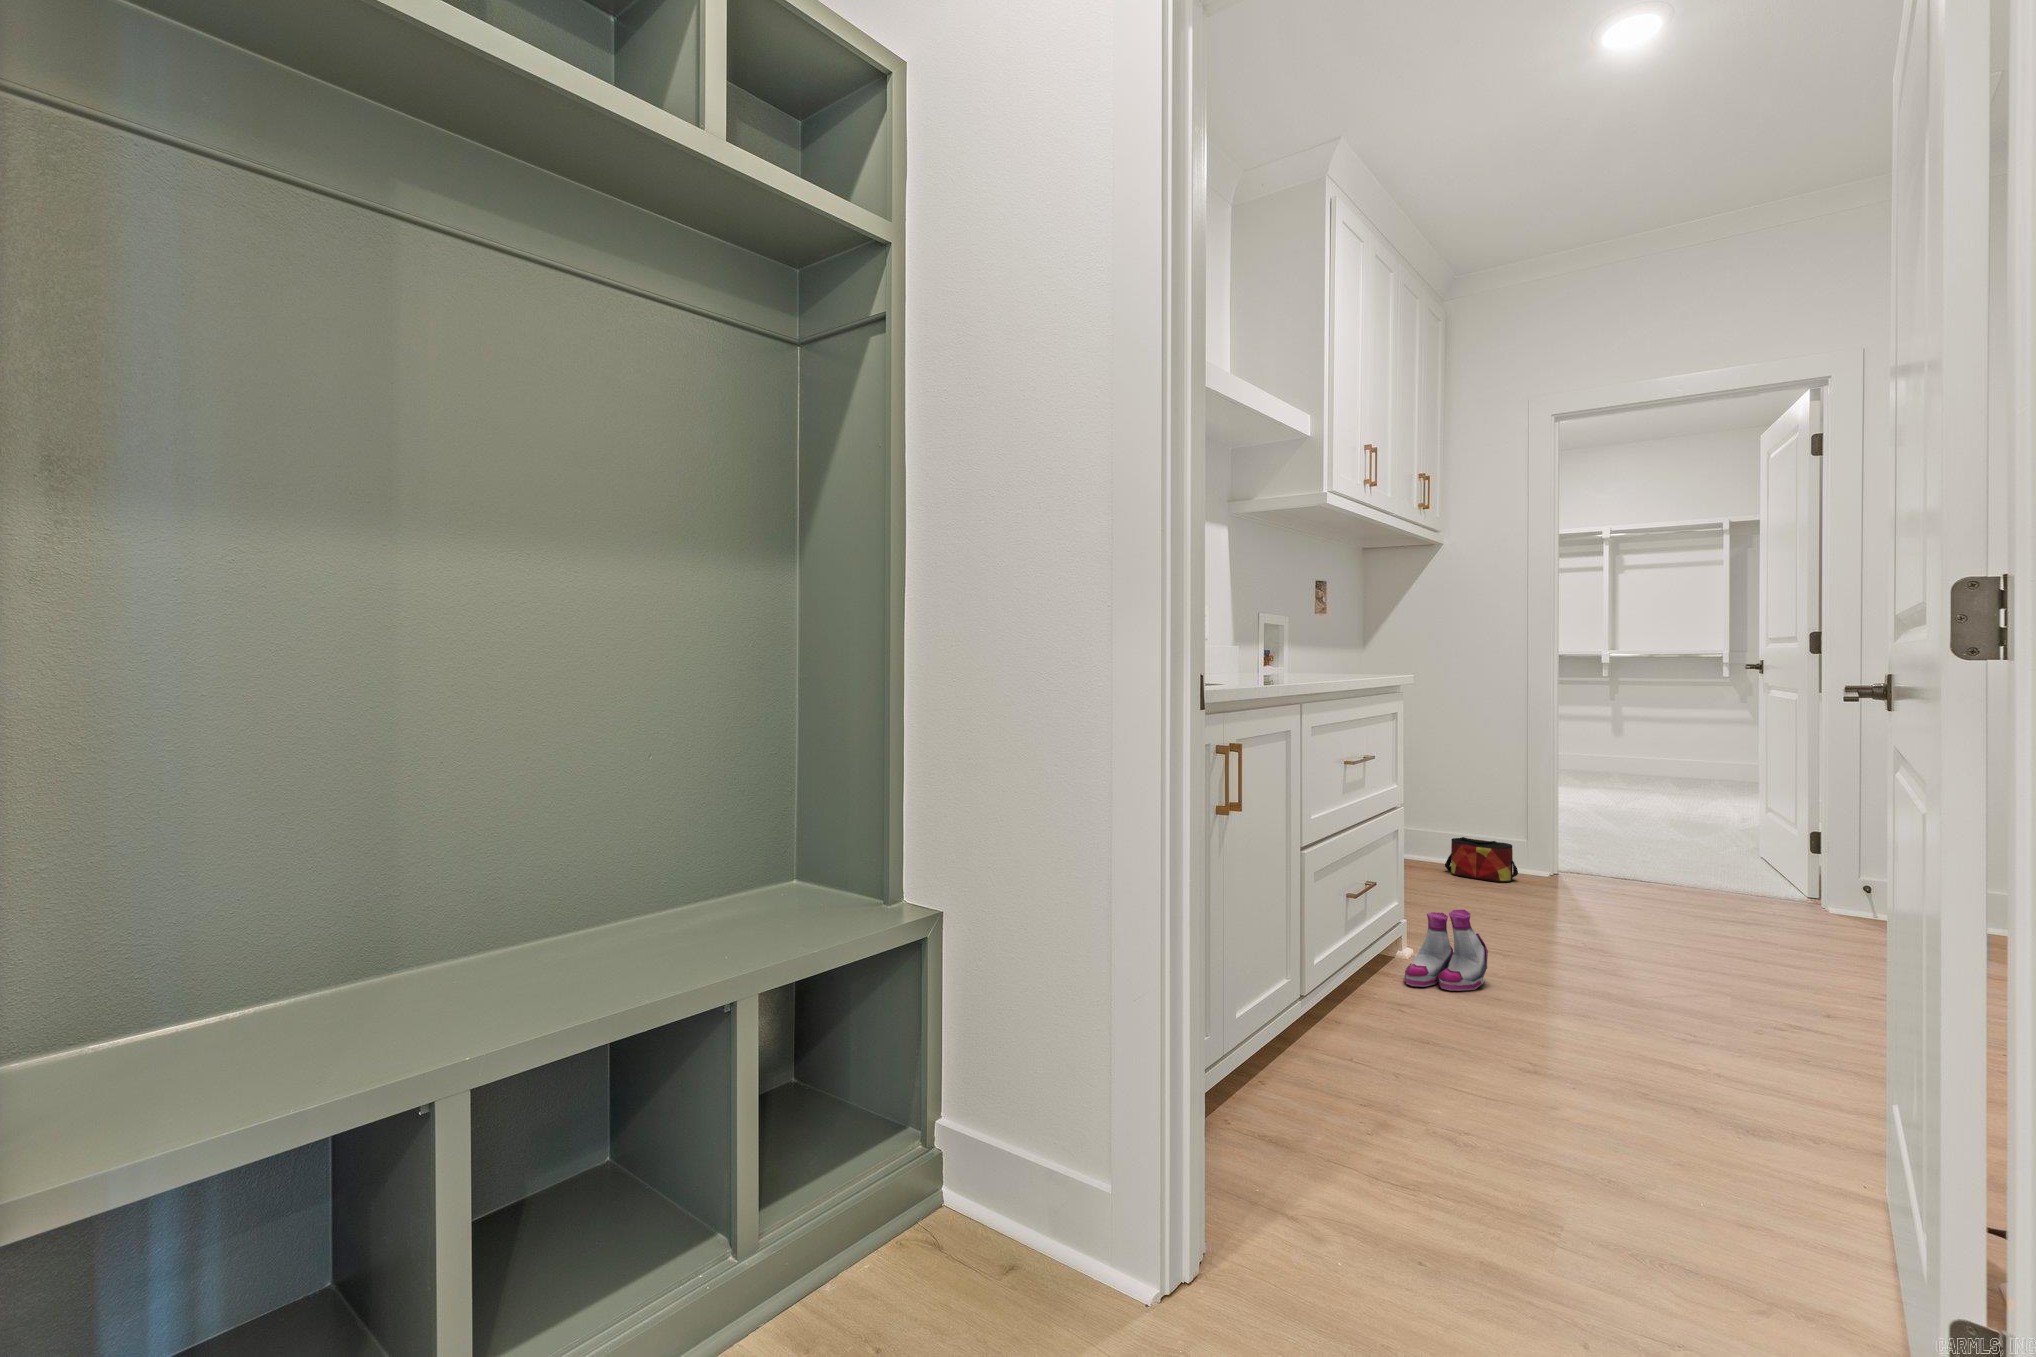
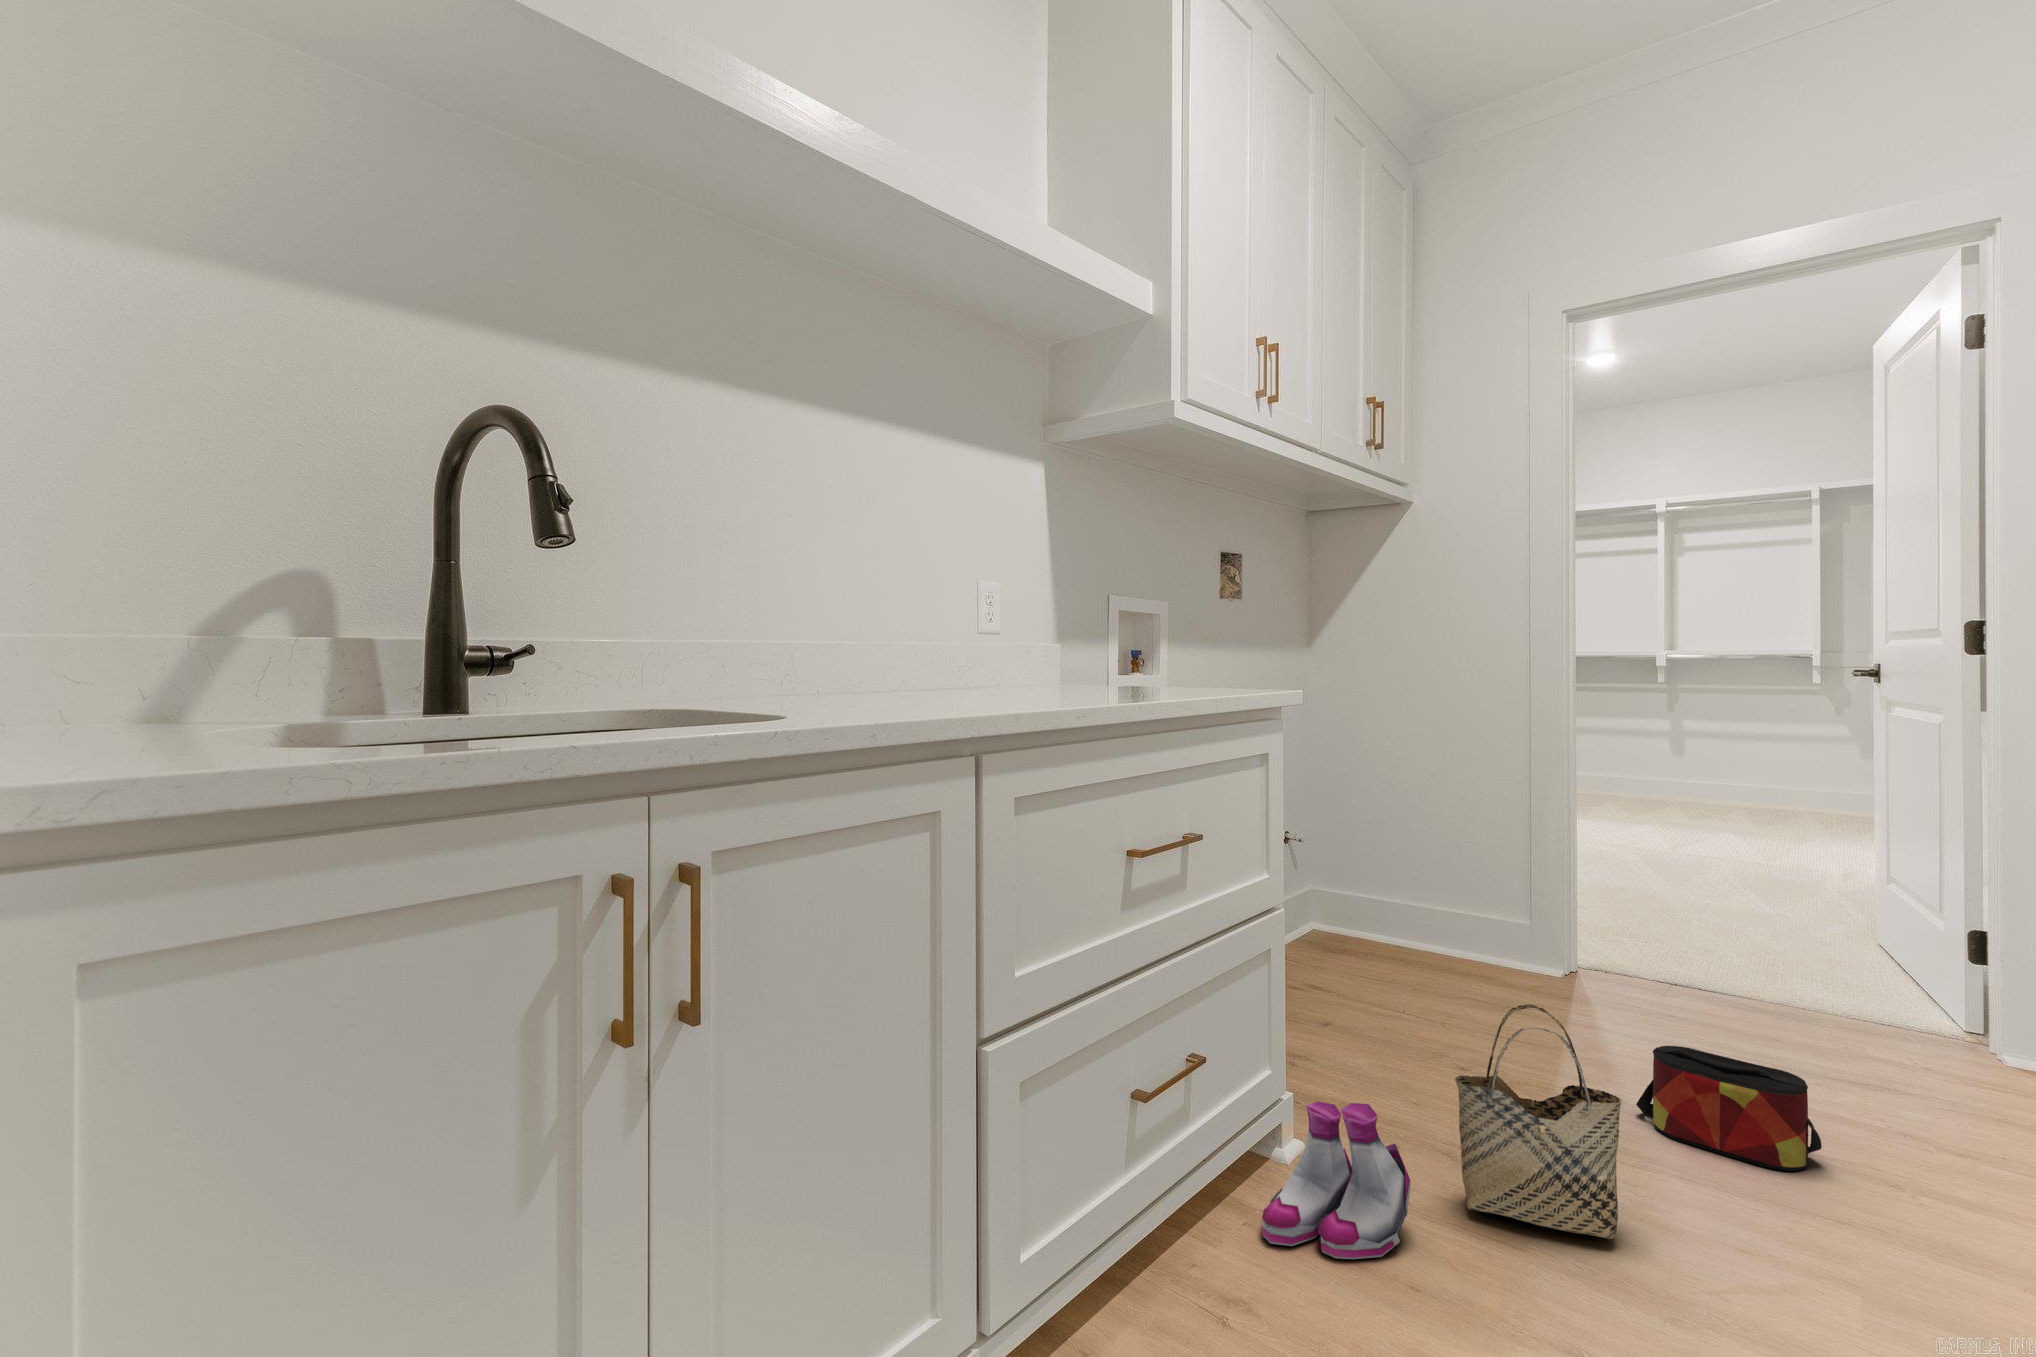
bag: present [1445,837,1518,882] -> present [1636,1046,1822,1171]
woven basket: none [1508,858,1603,980] -> present [1455,1005,1621,1239]

